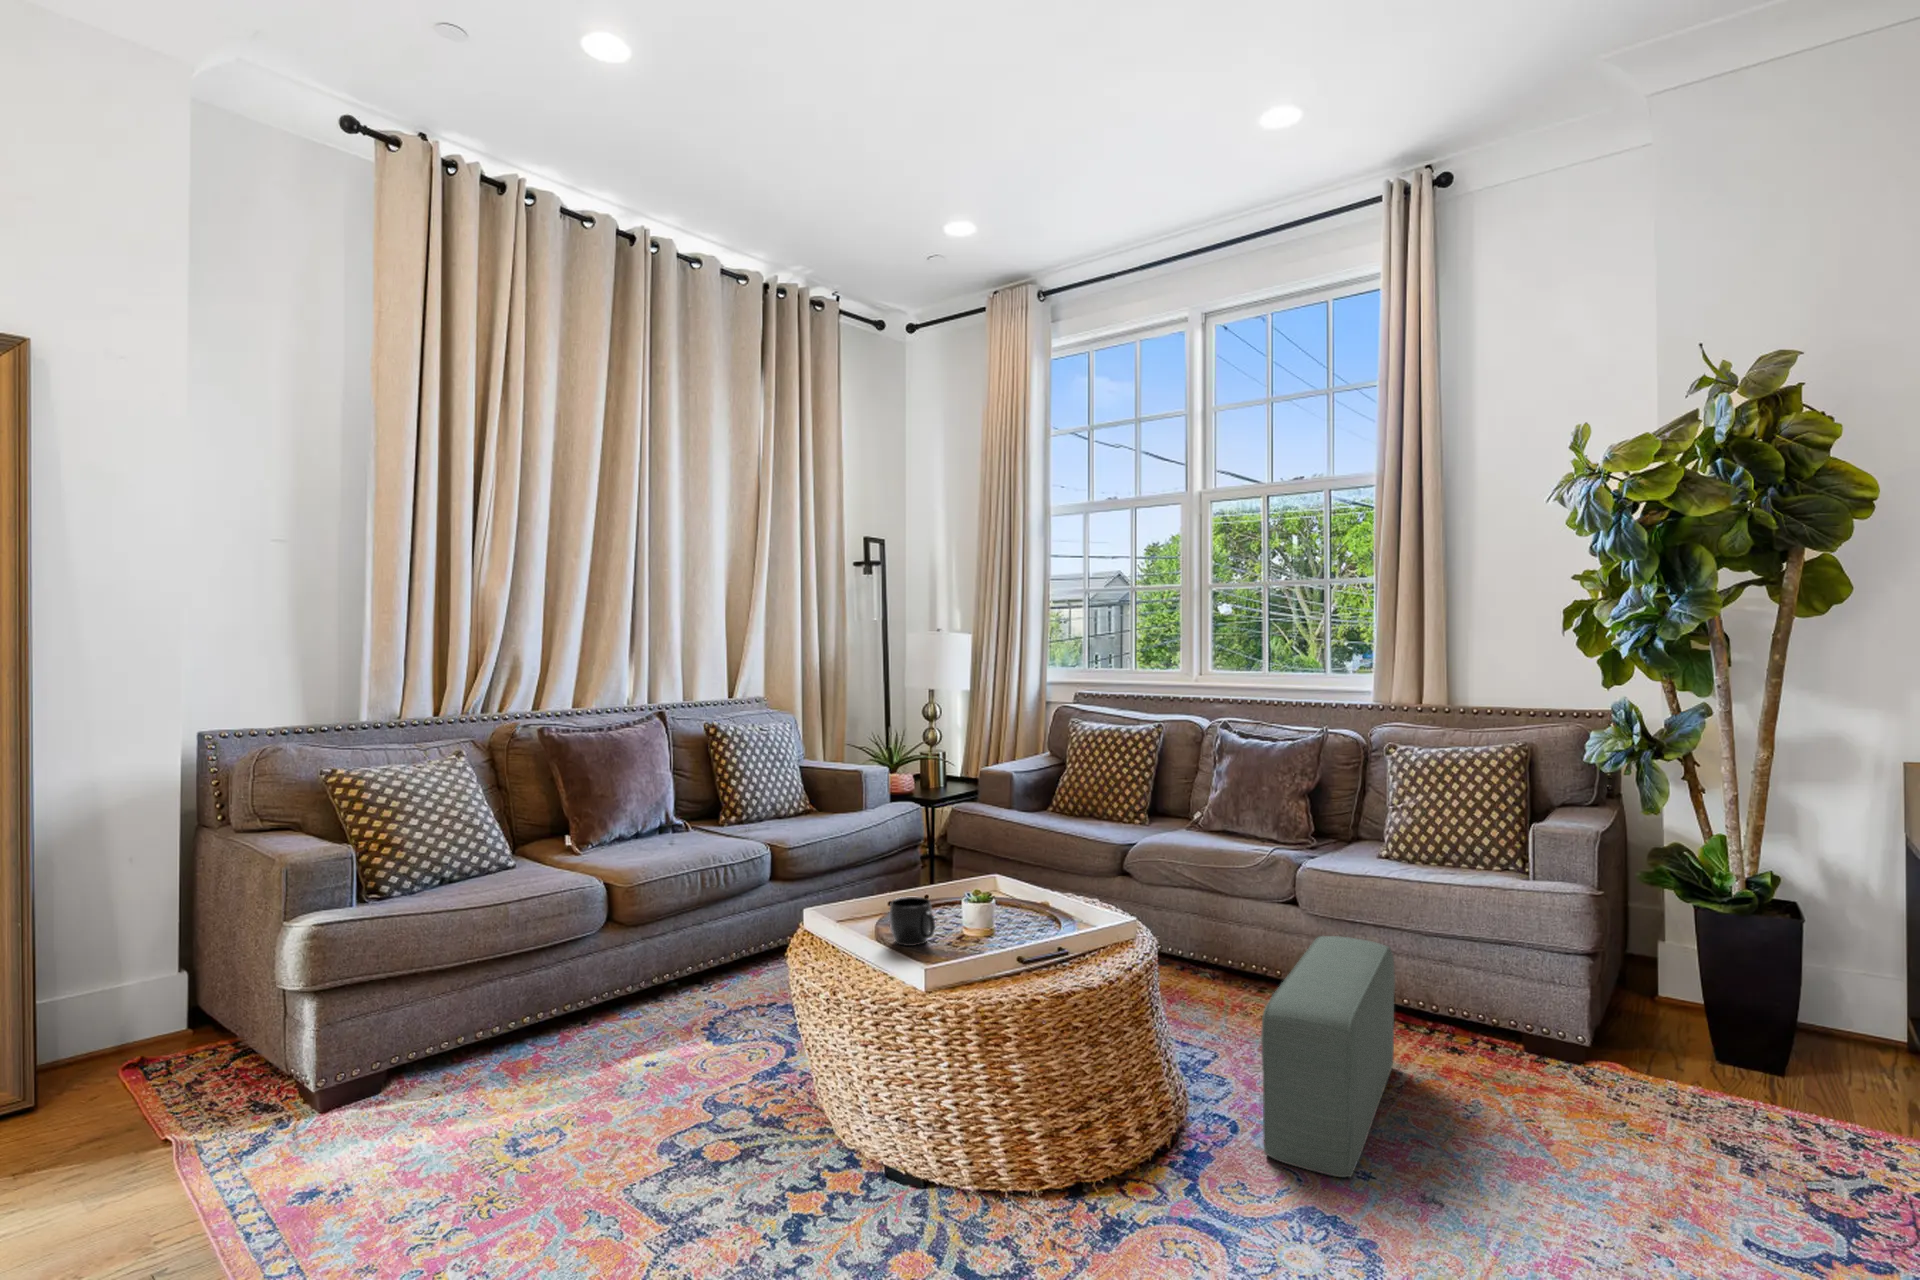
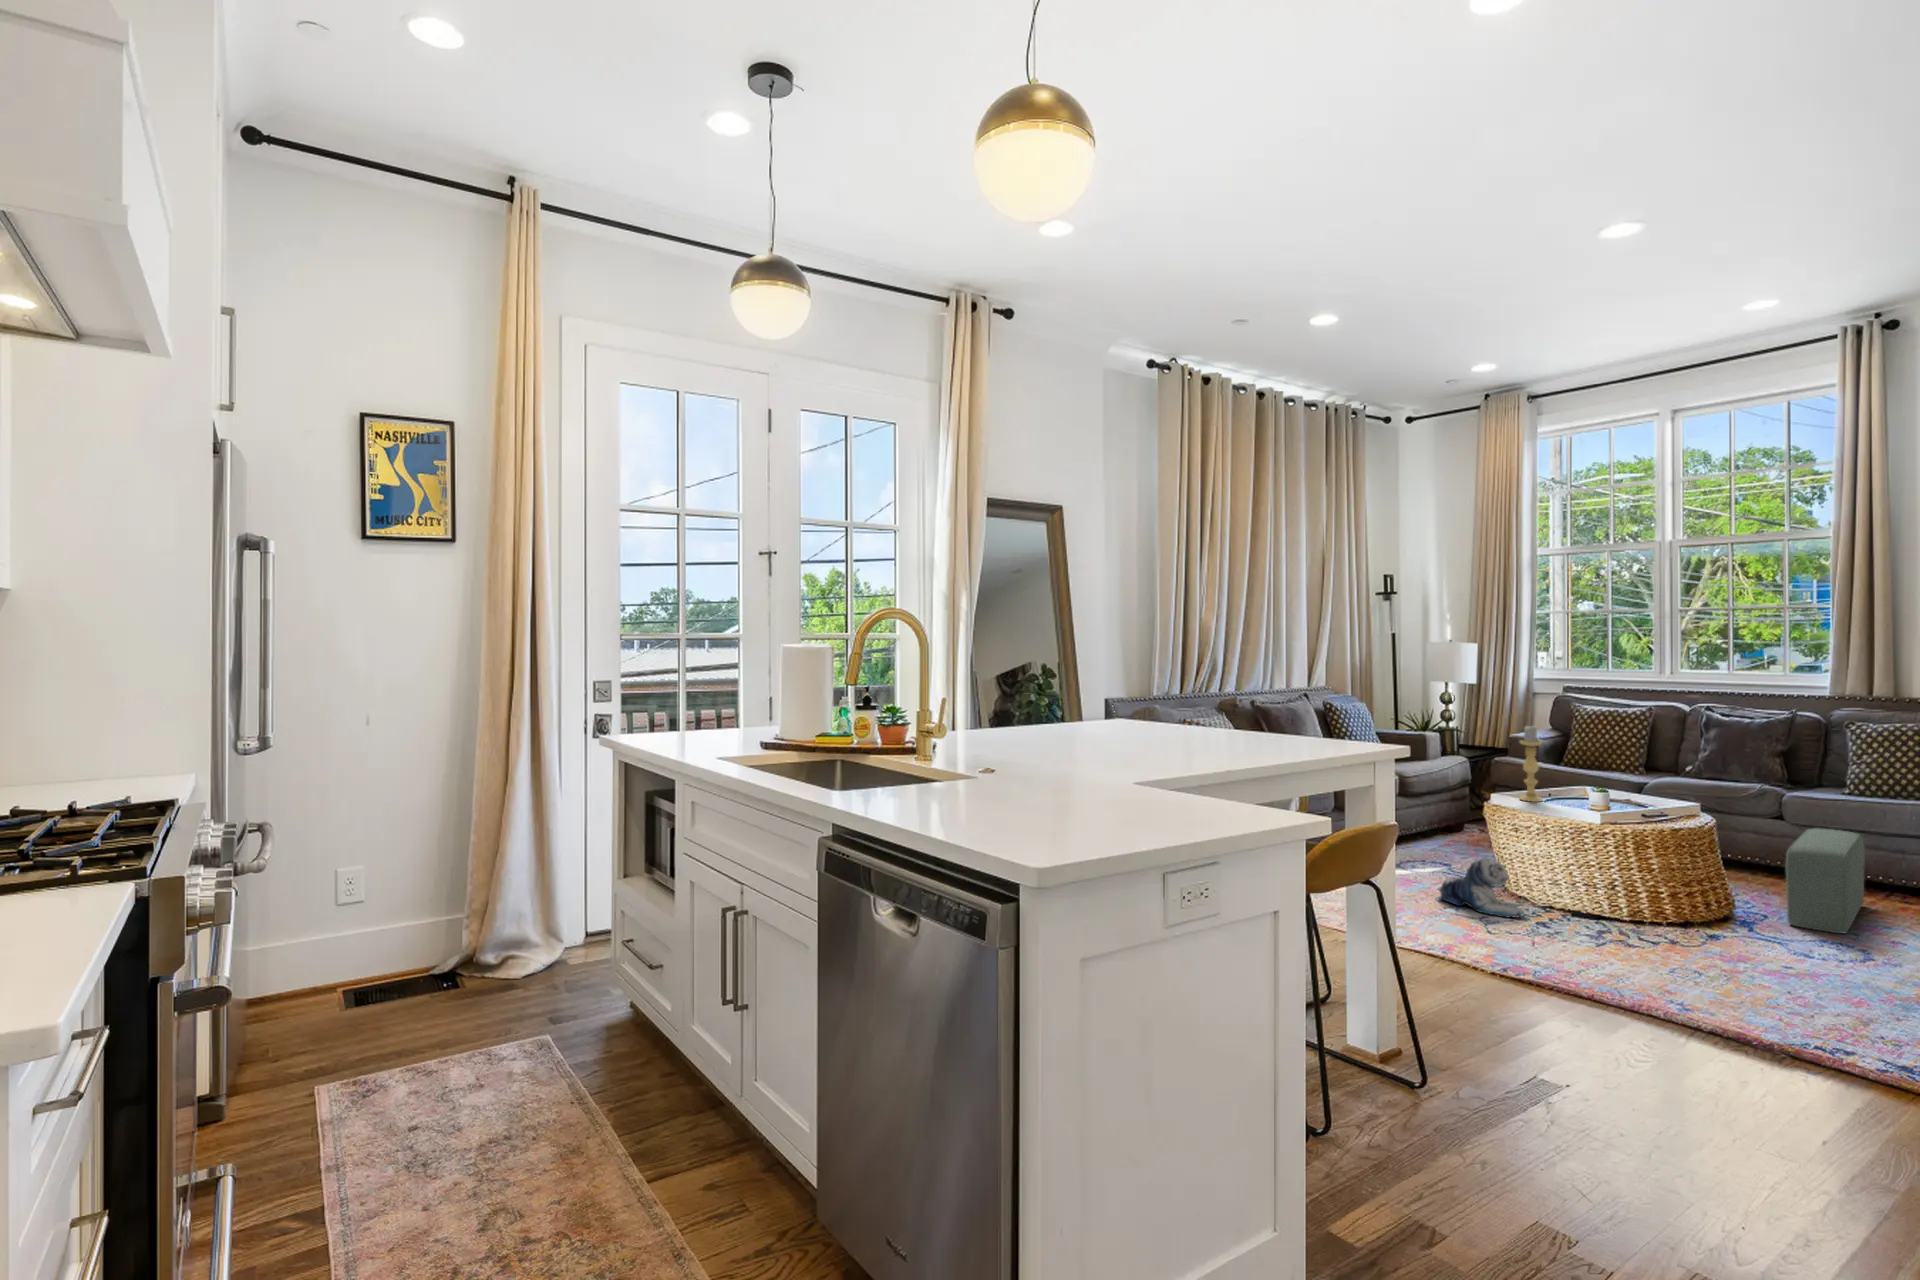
candle holder: none [853,773,892,922] -> present [1520,726,1542,802]
mug: present [890,897,935,946] -> none [1558,787,1589,809]
plush toy: none [667,1061,778,1210] -> present [1440,858,1525,918]

